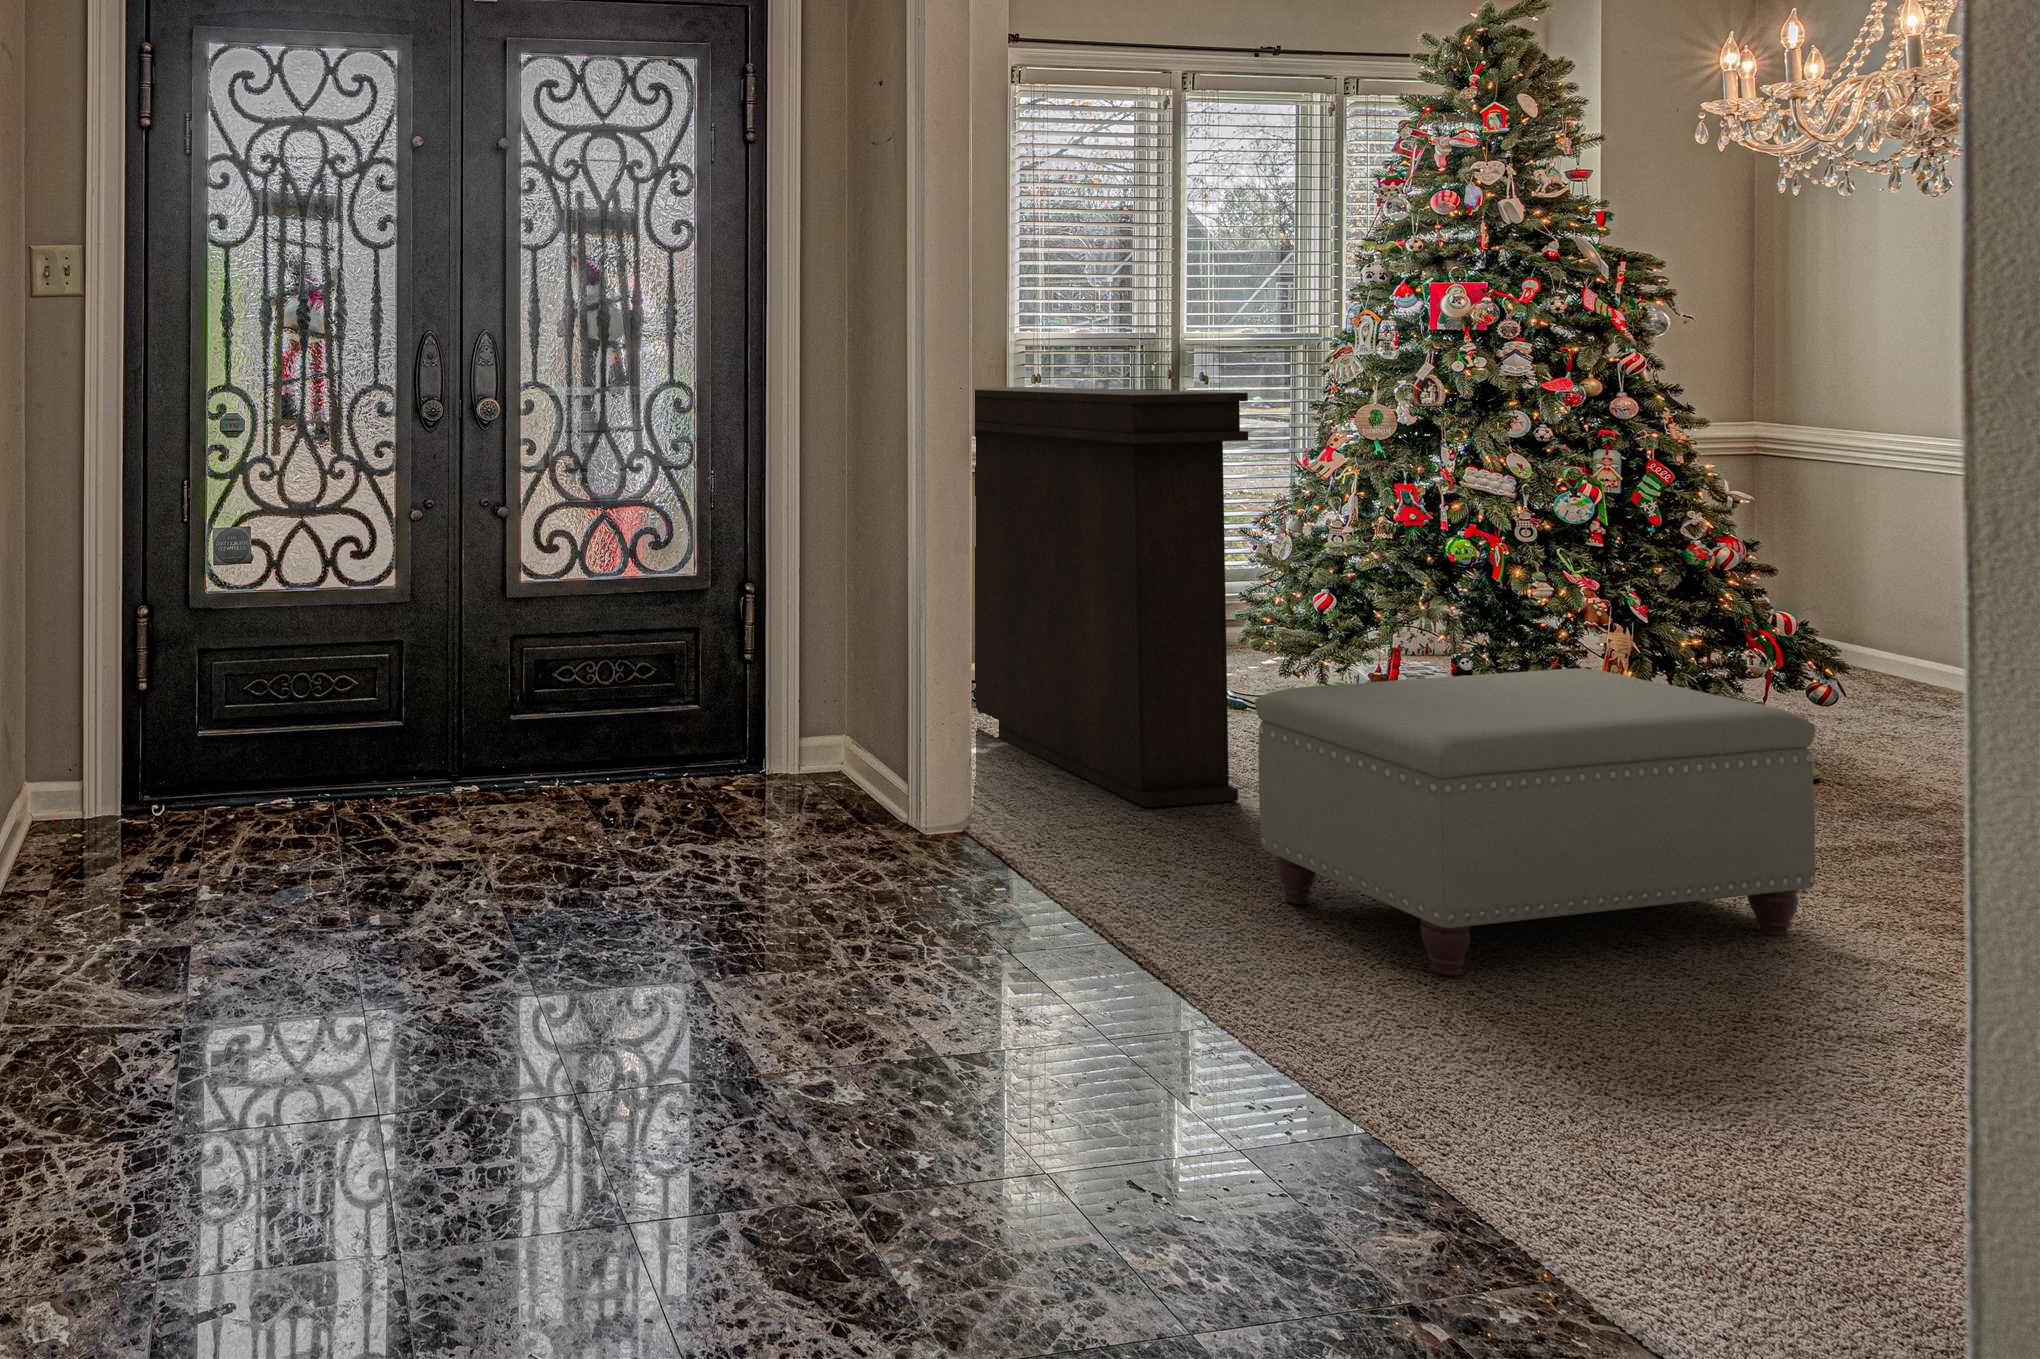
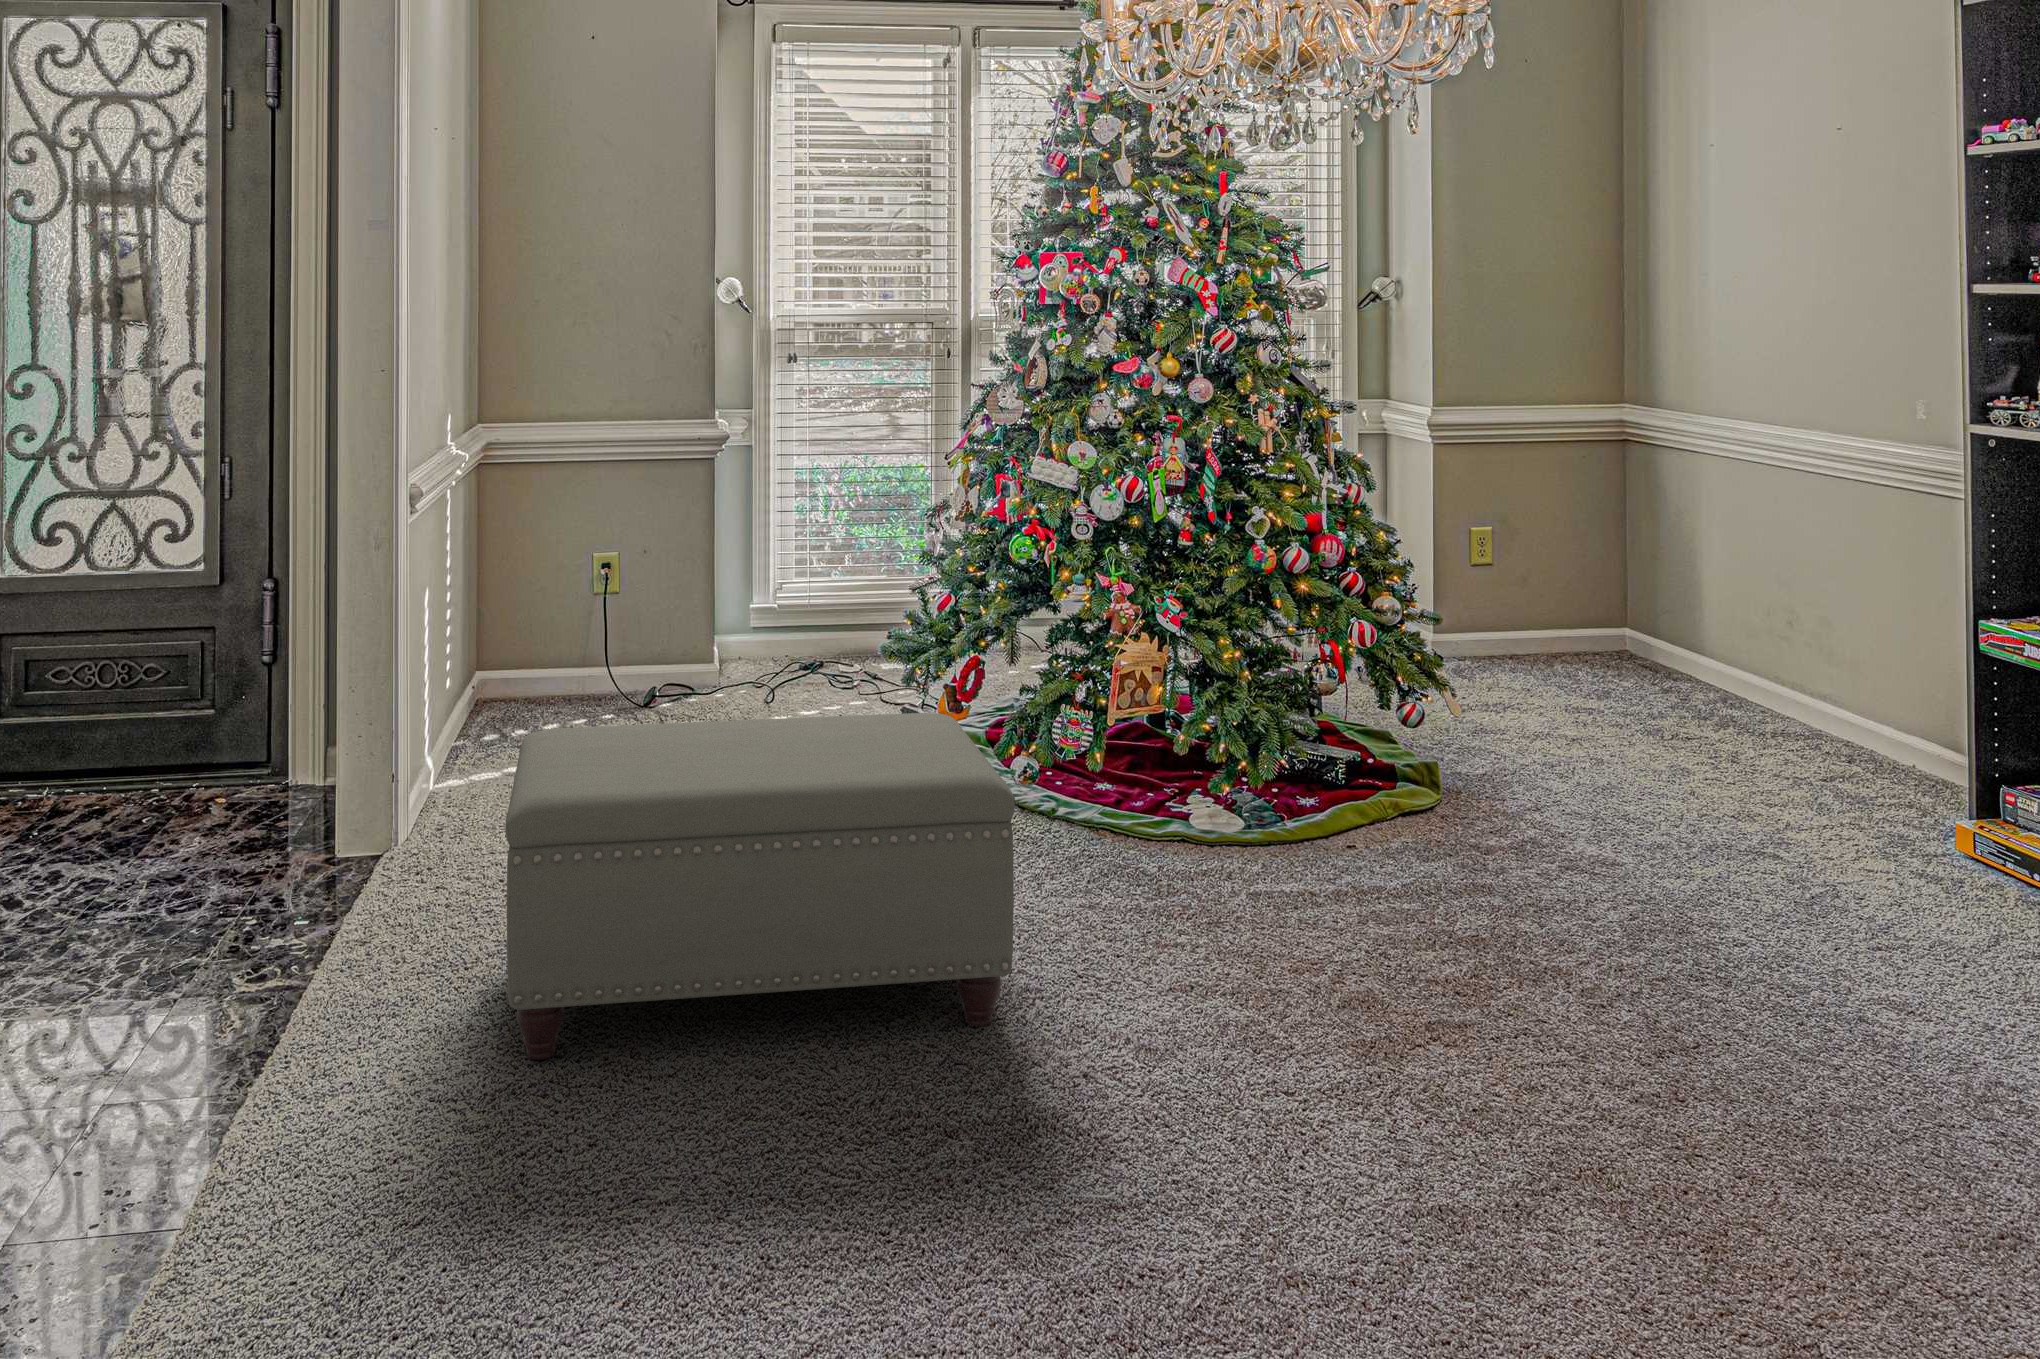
console table: present [975,387,1248,807] -> none [585,370,723,833]

